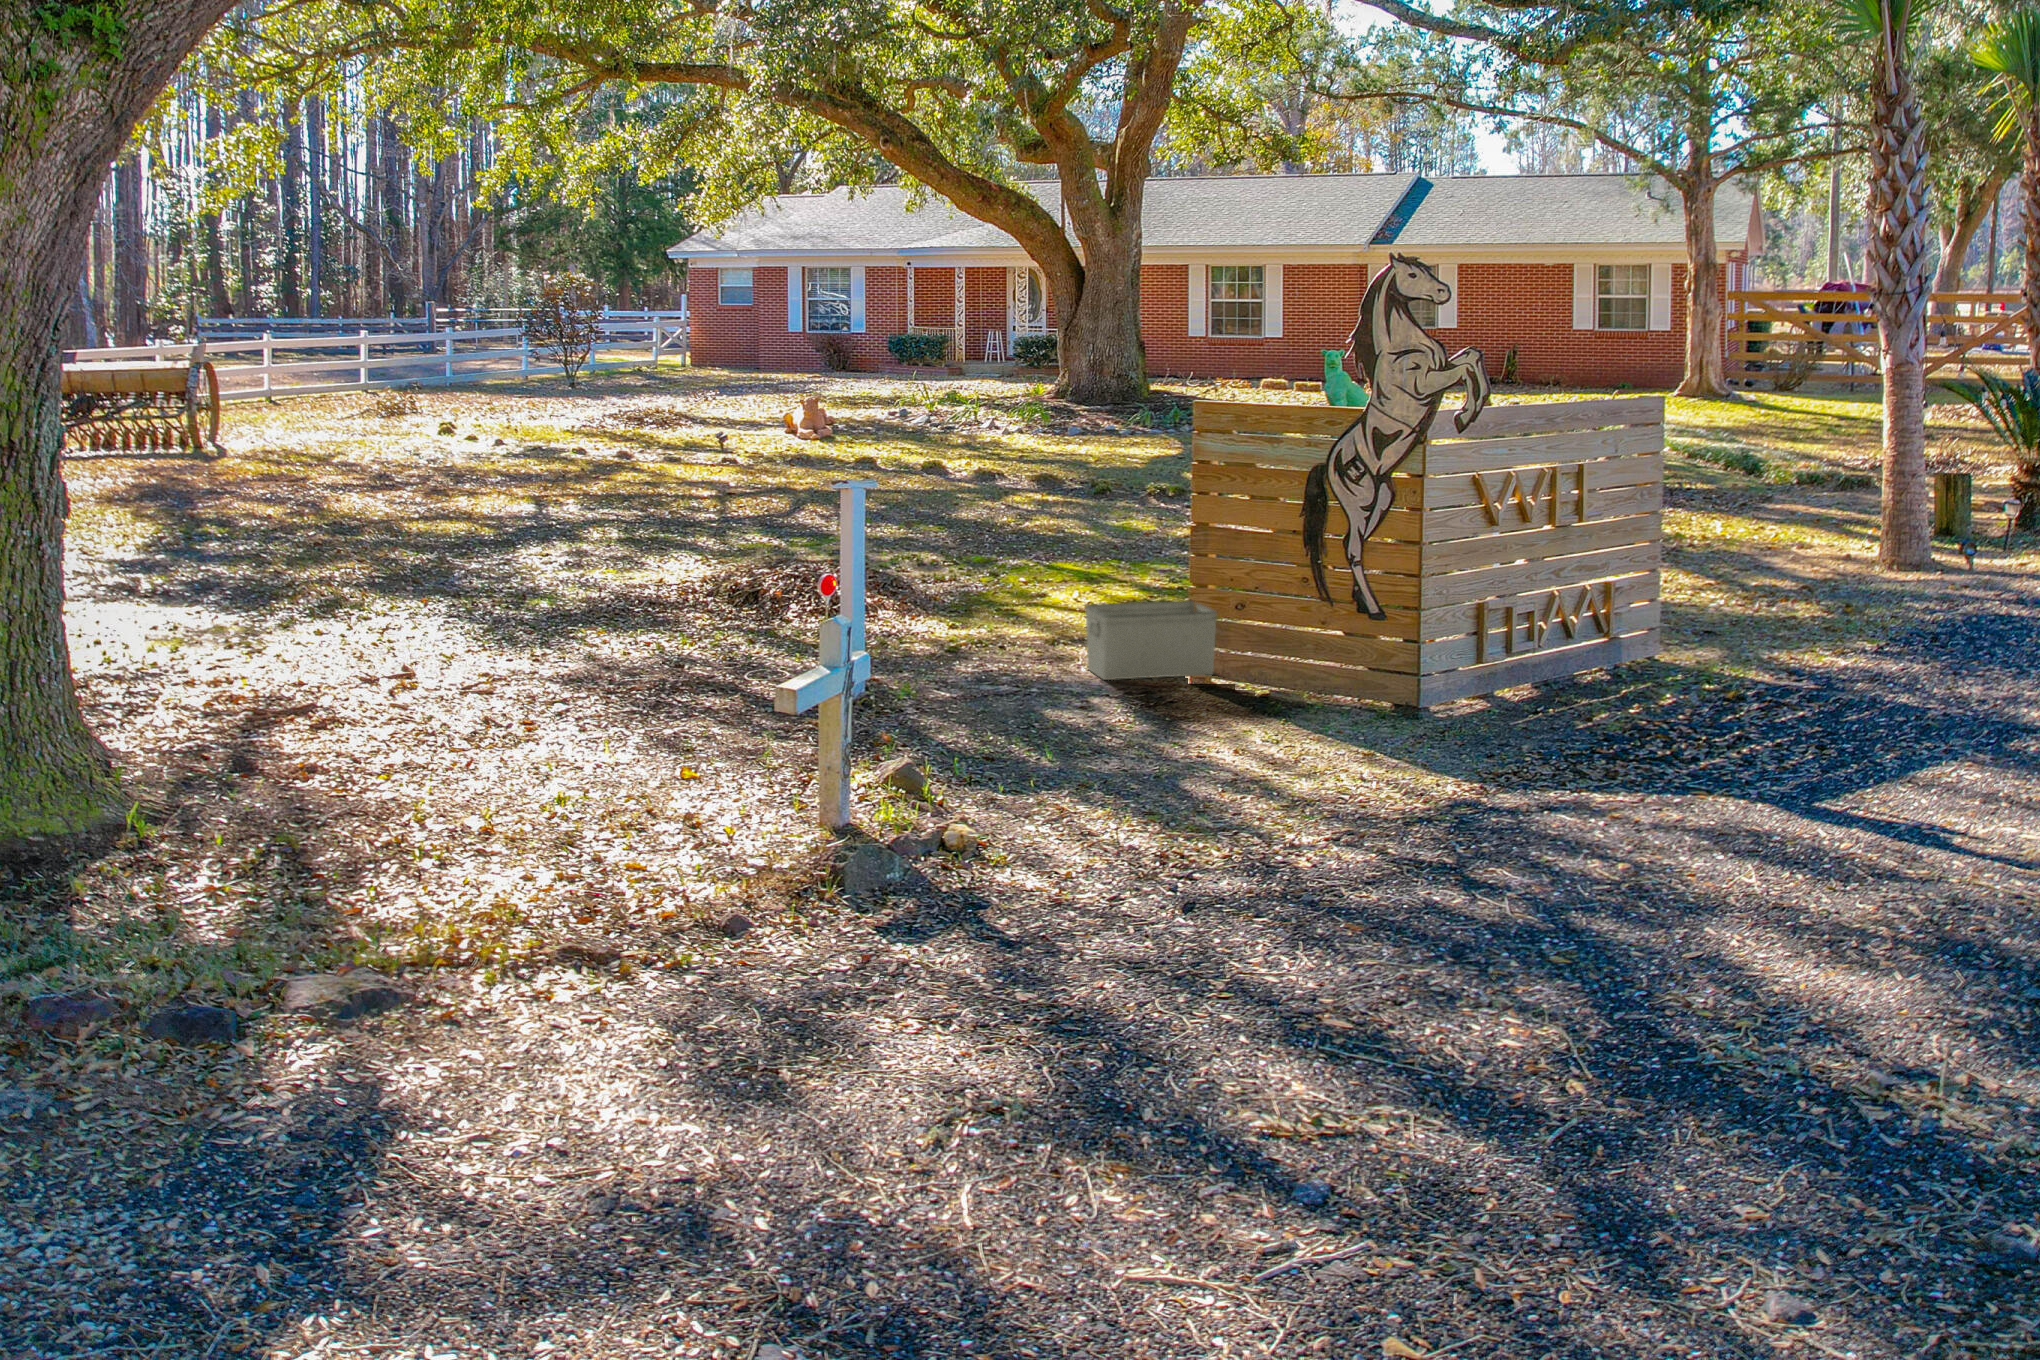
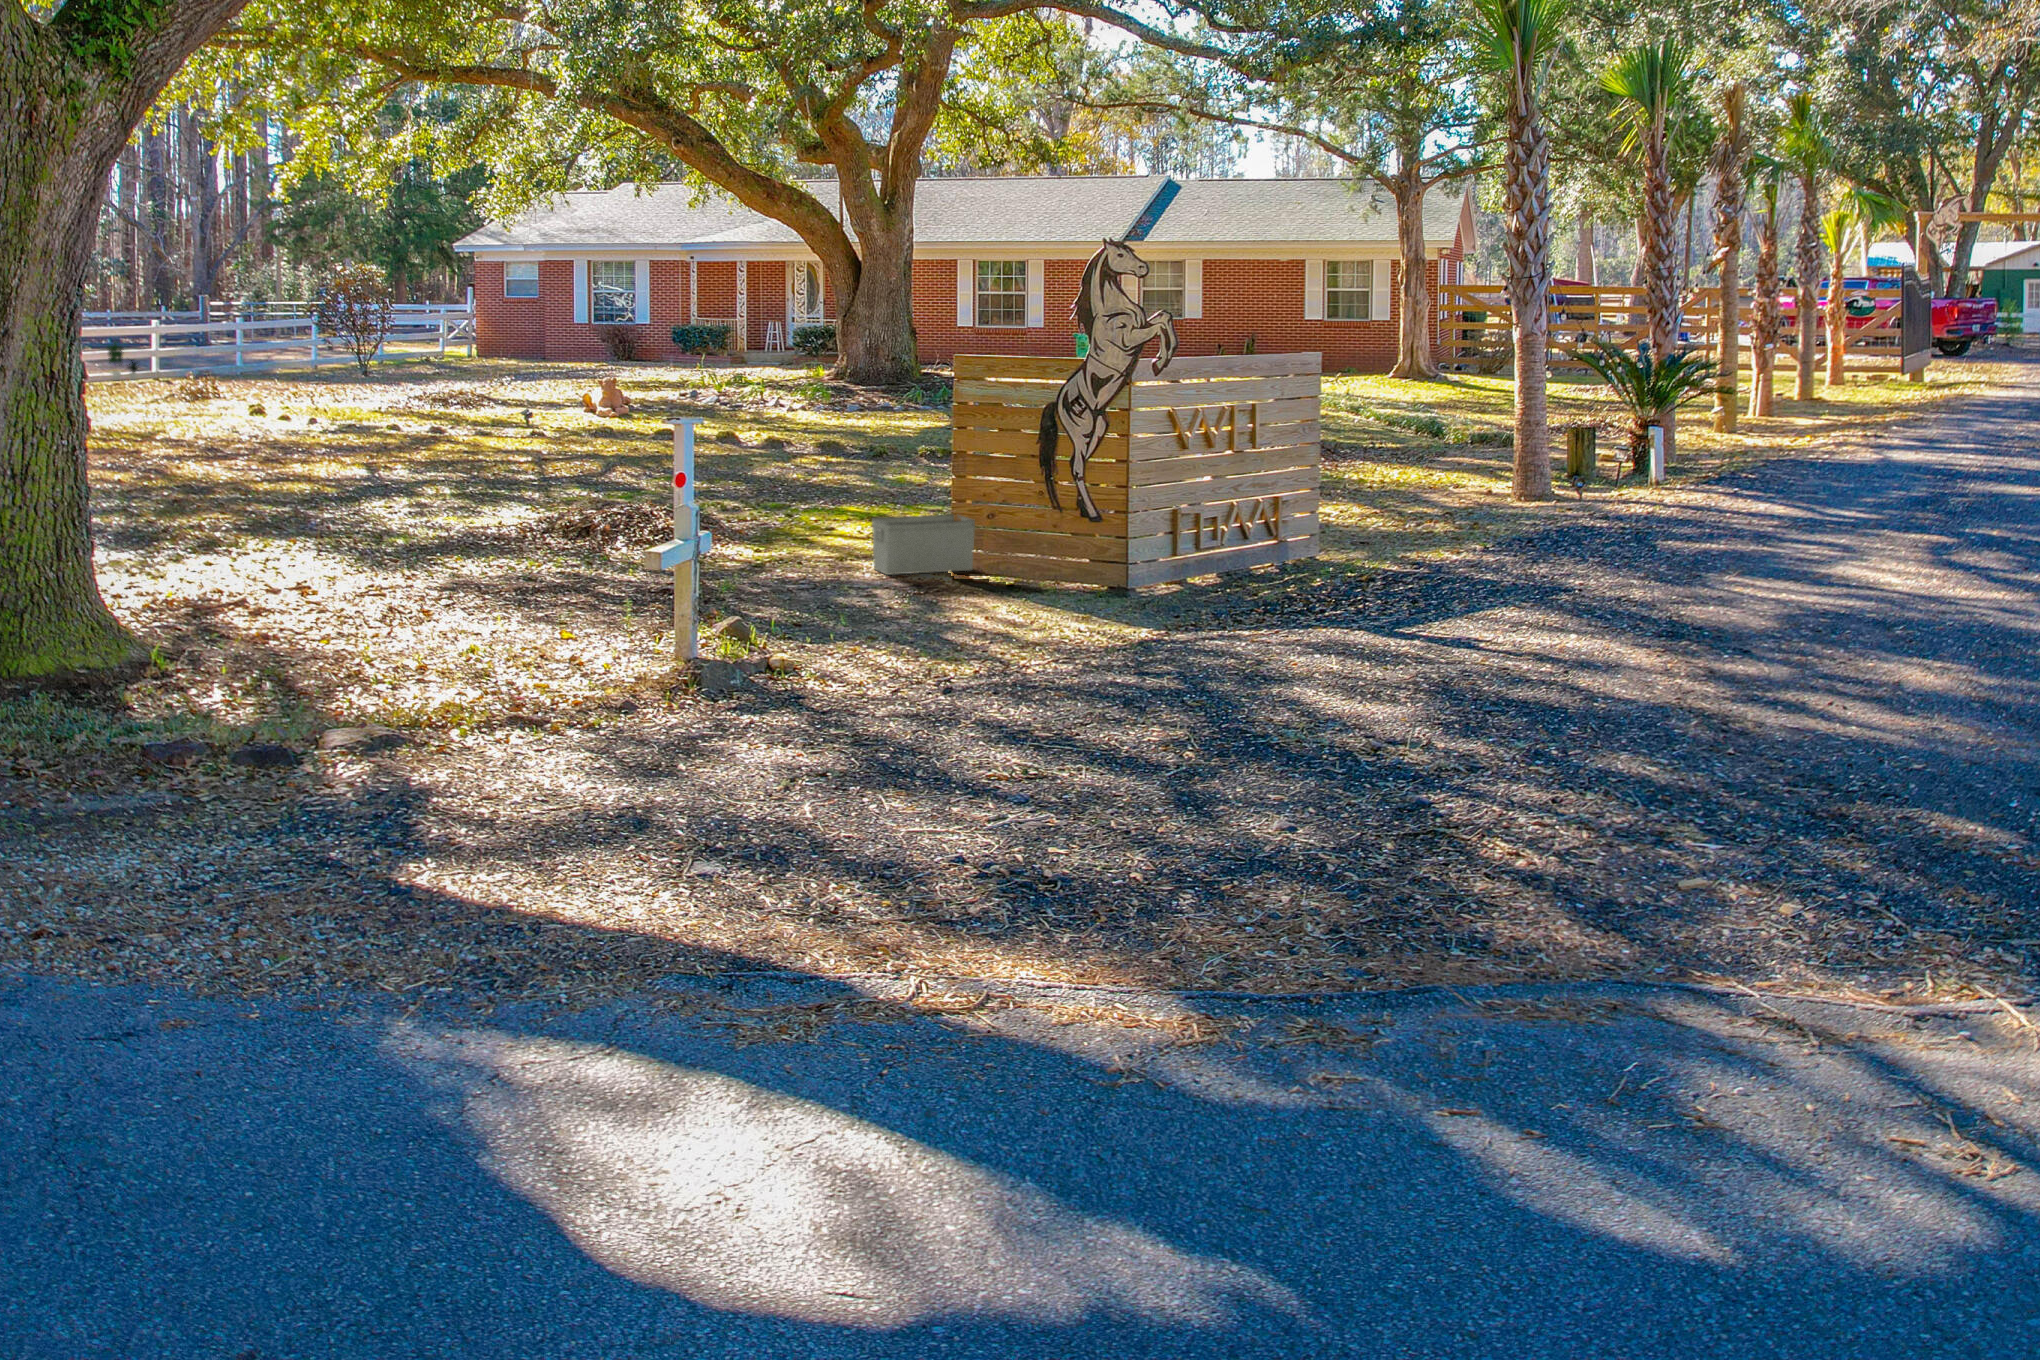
potted plant: none [338,350,373,389] -> present [106,342,139,380]

